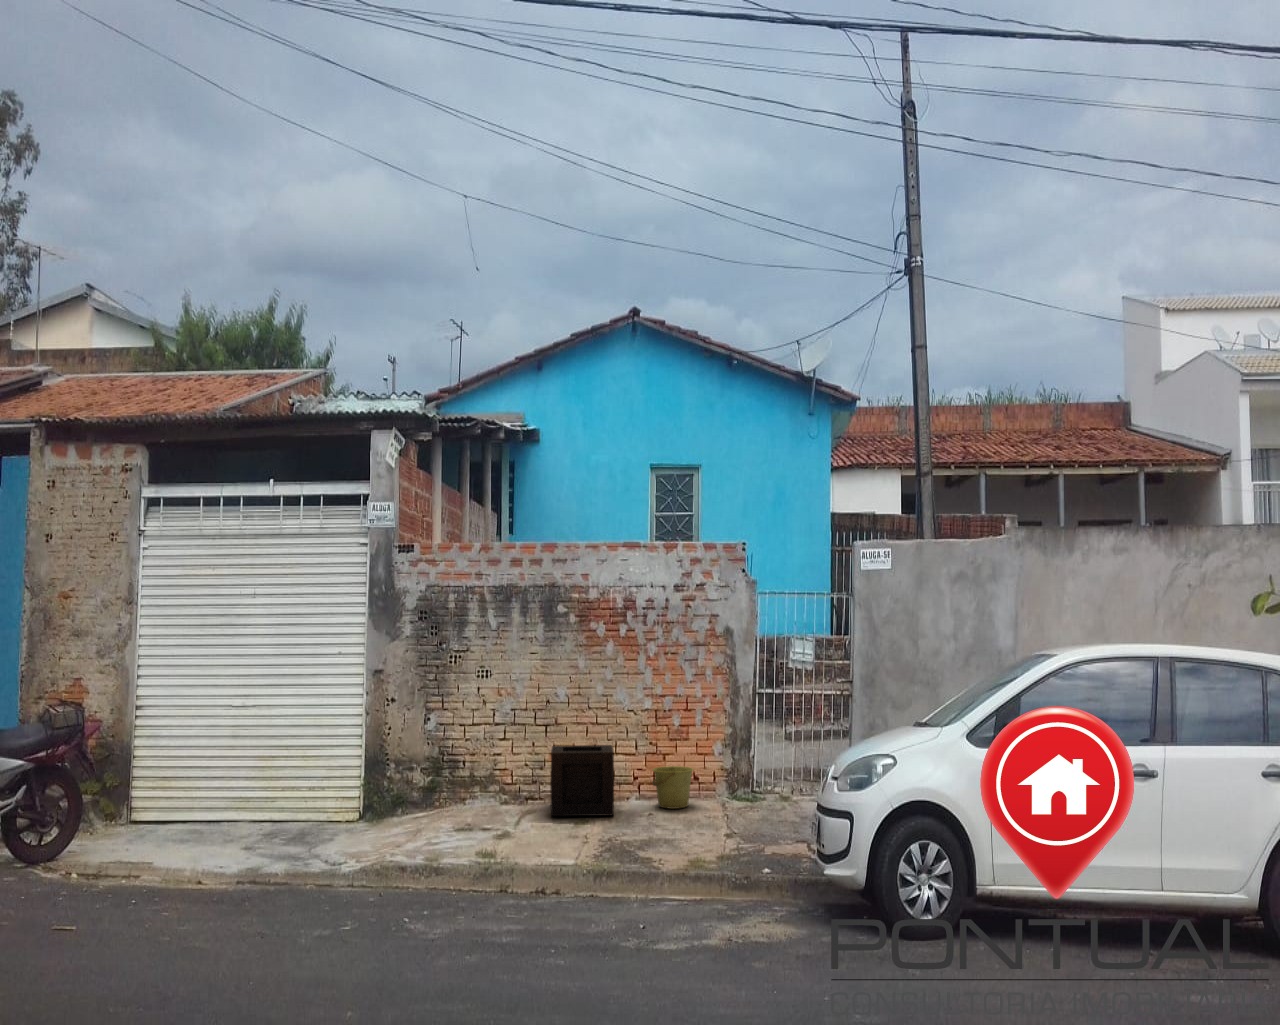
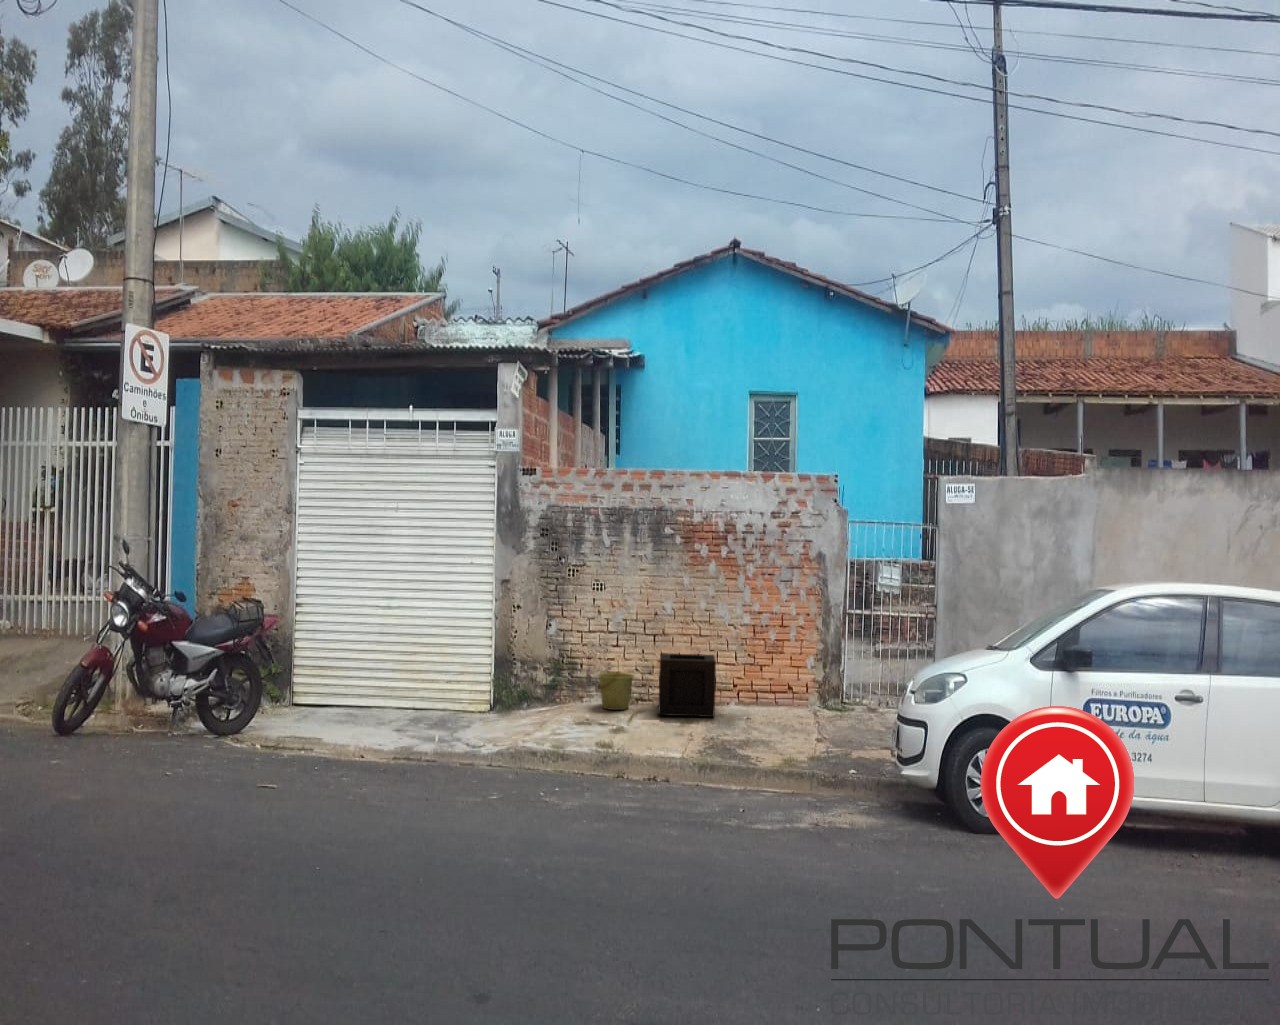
bucket: present [652,766,693,809] -> present [597,673,634,710]

